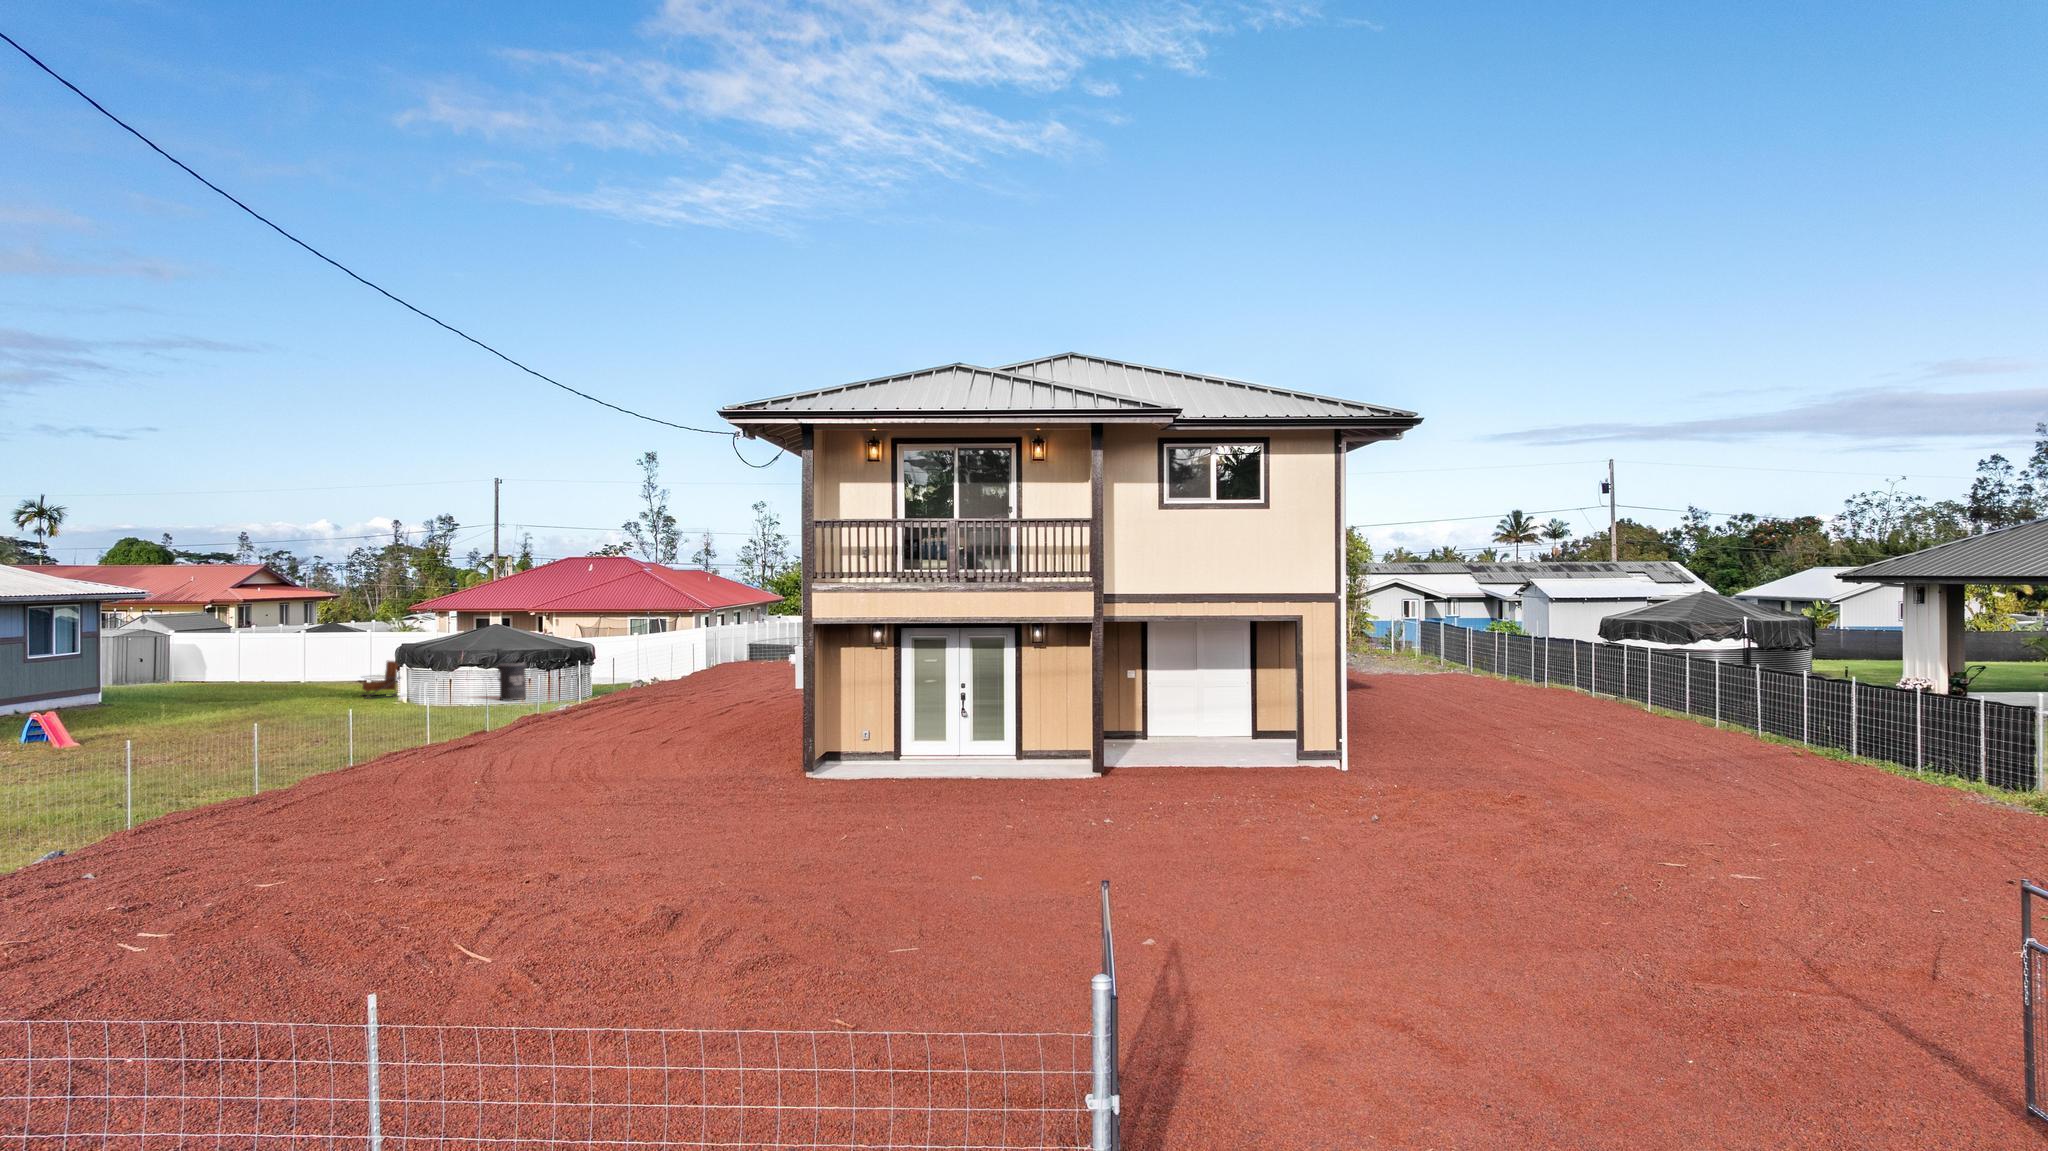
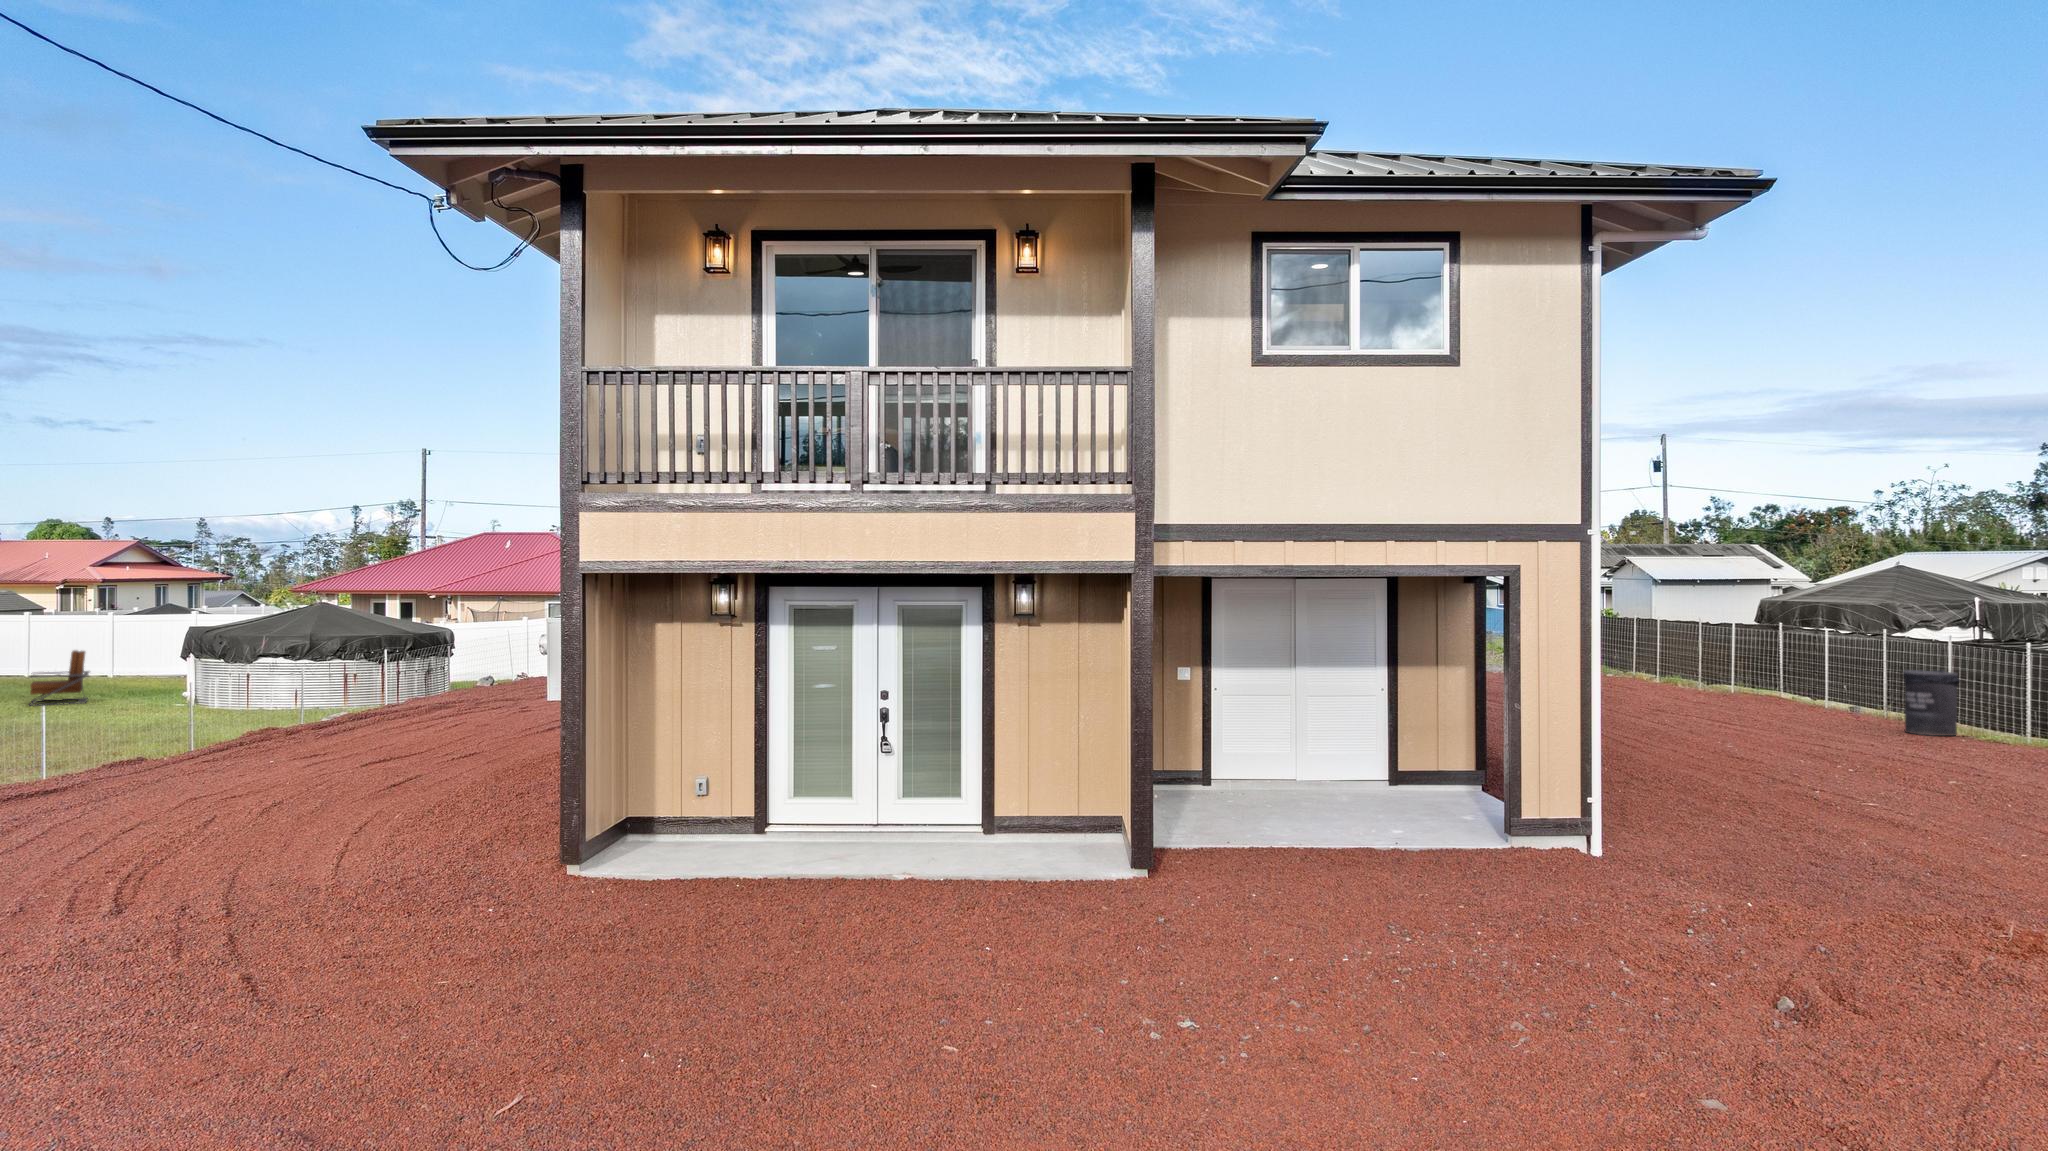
trash can: present [498,662,527,701] -> present [1903,670,1960,736]

